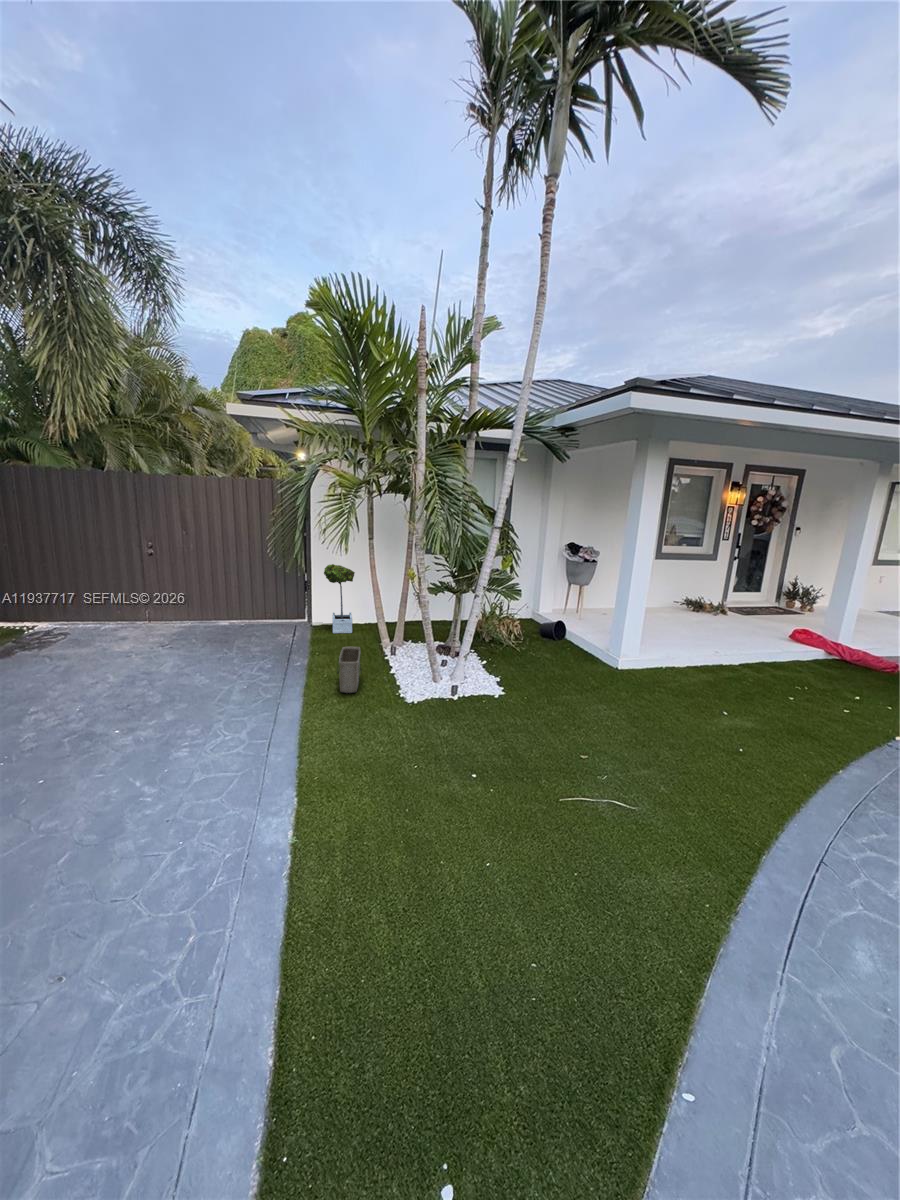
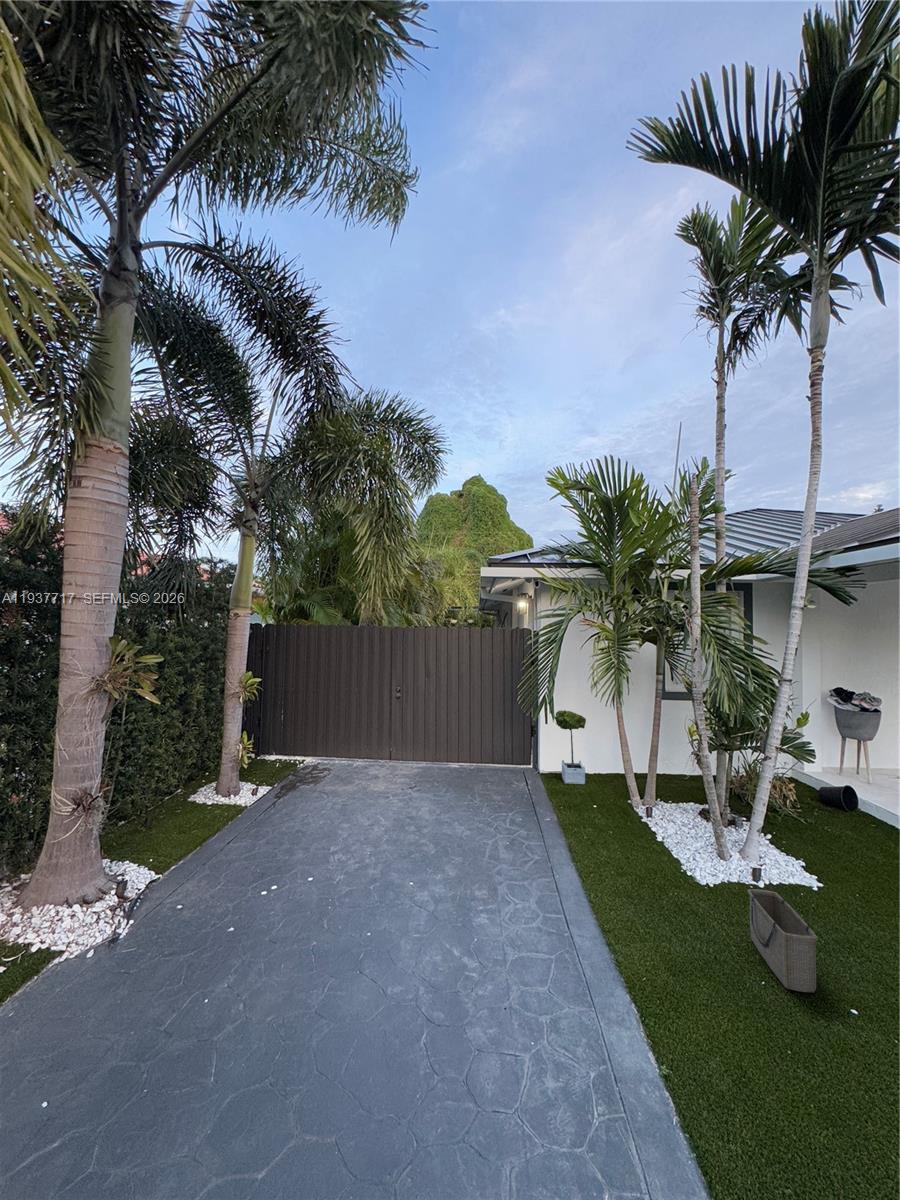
basket: present [337,647,361,693] -> present [747,889,818,992]

